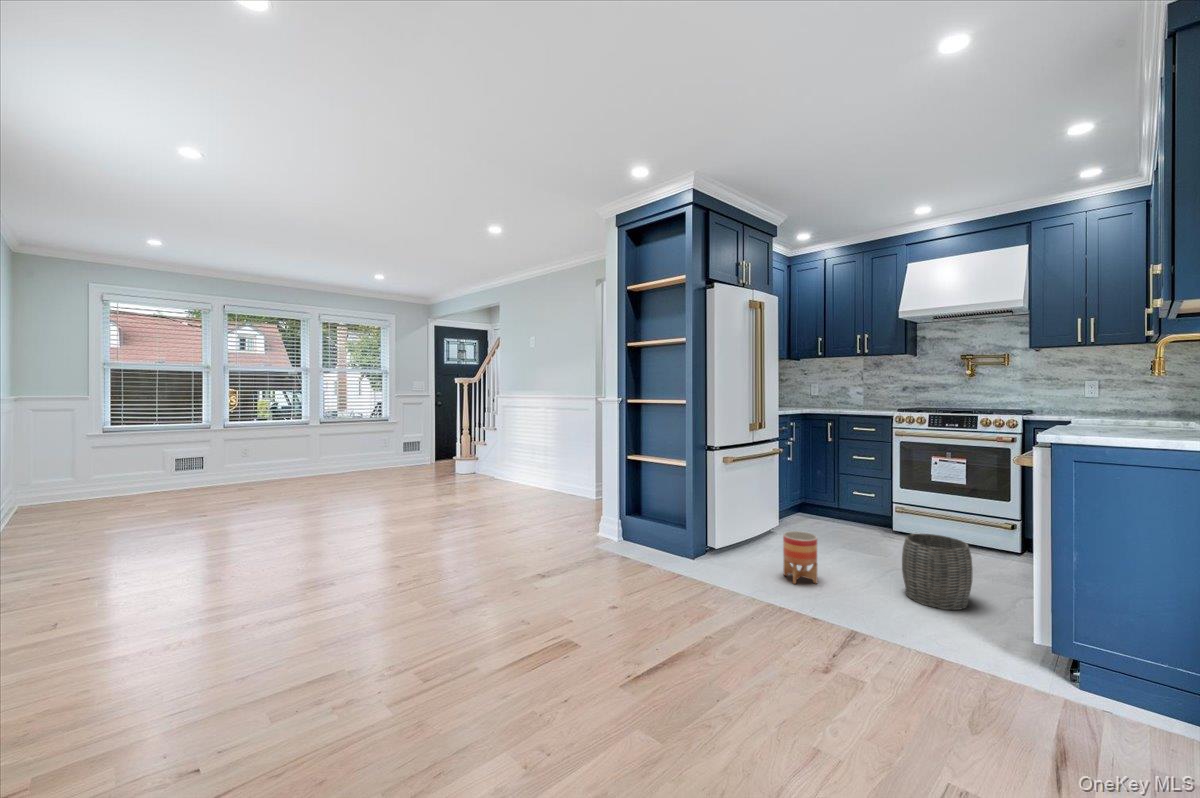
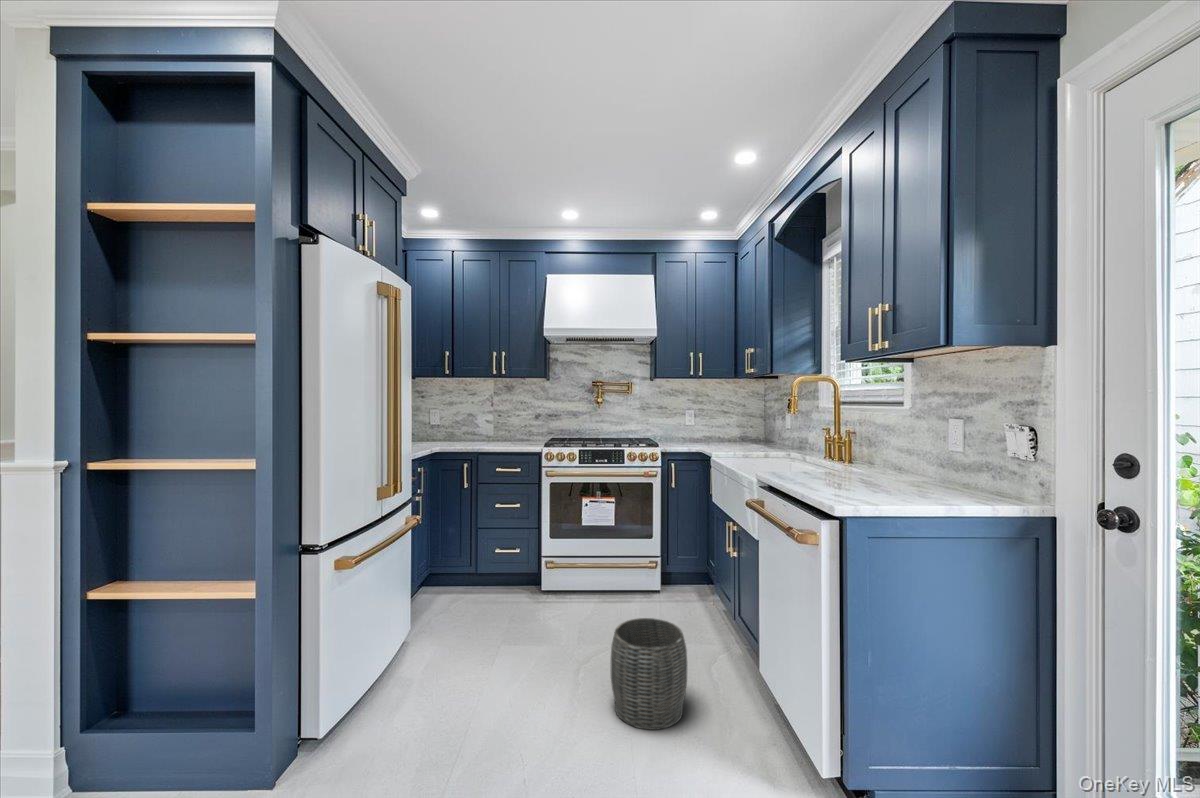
planter: present [783,531,817,584] -> none [453,665,508,770]

